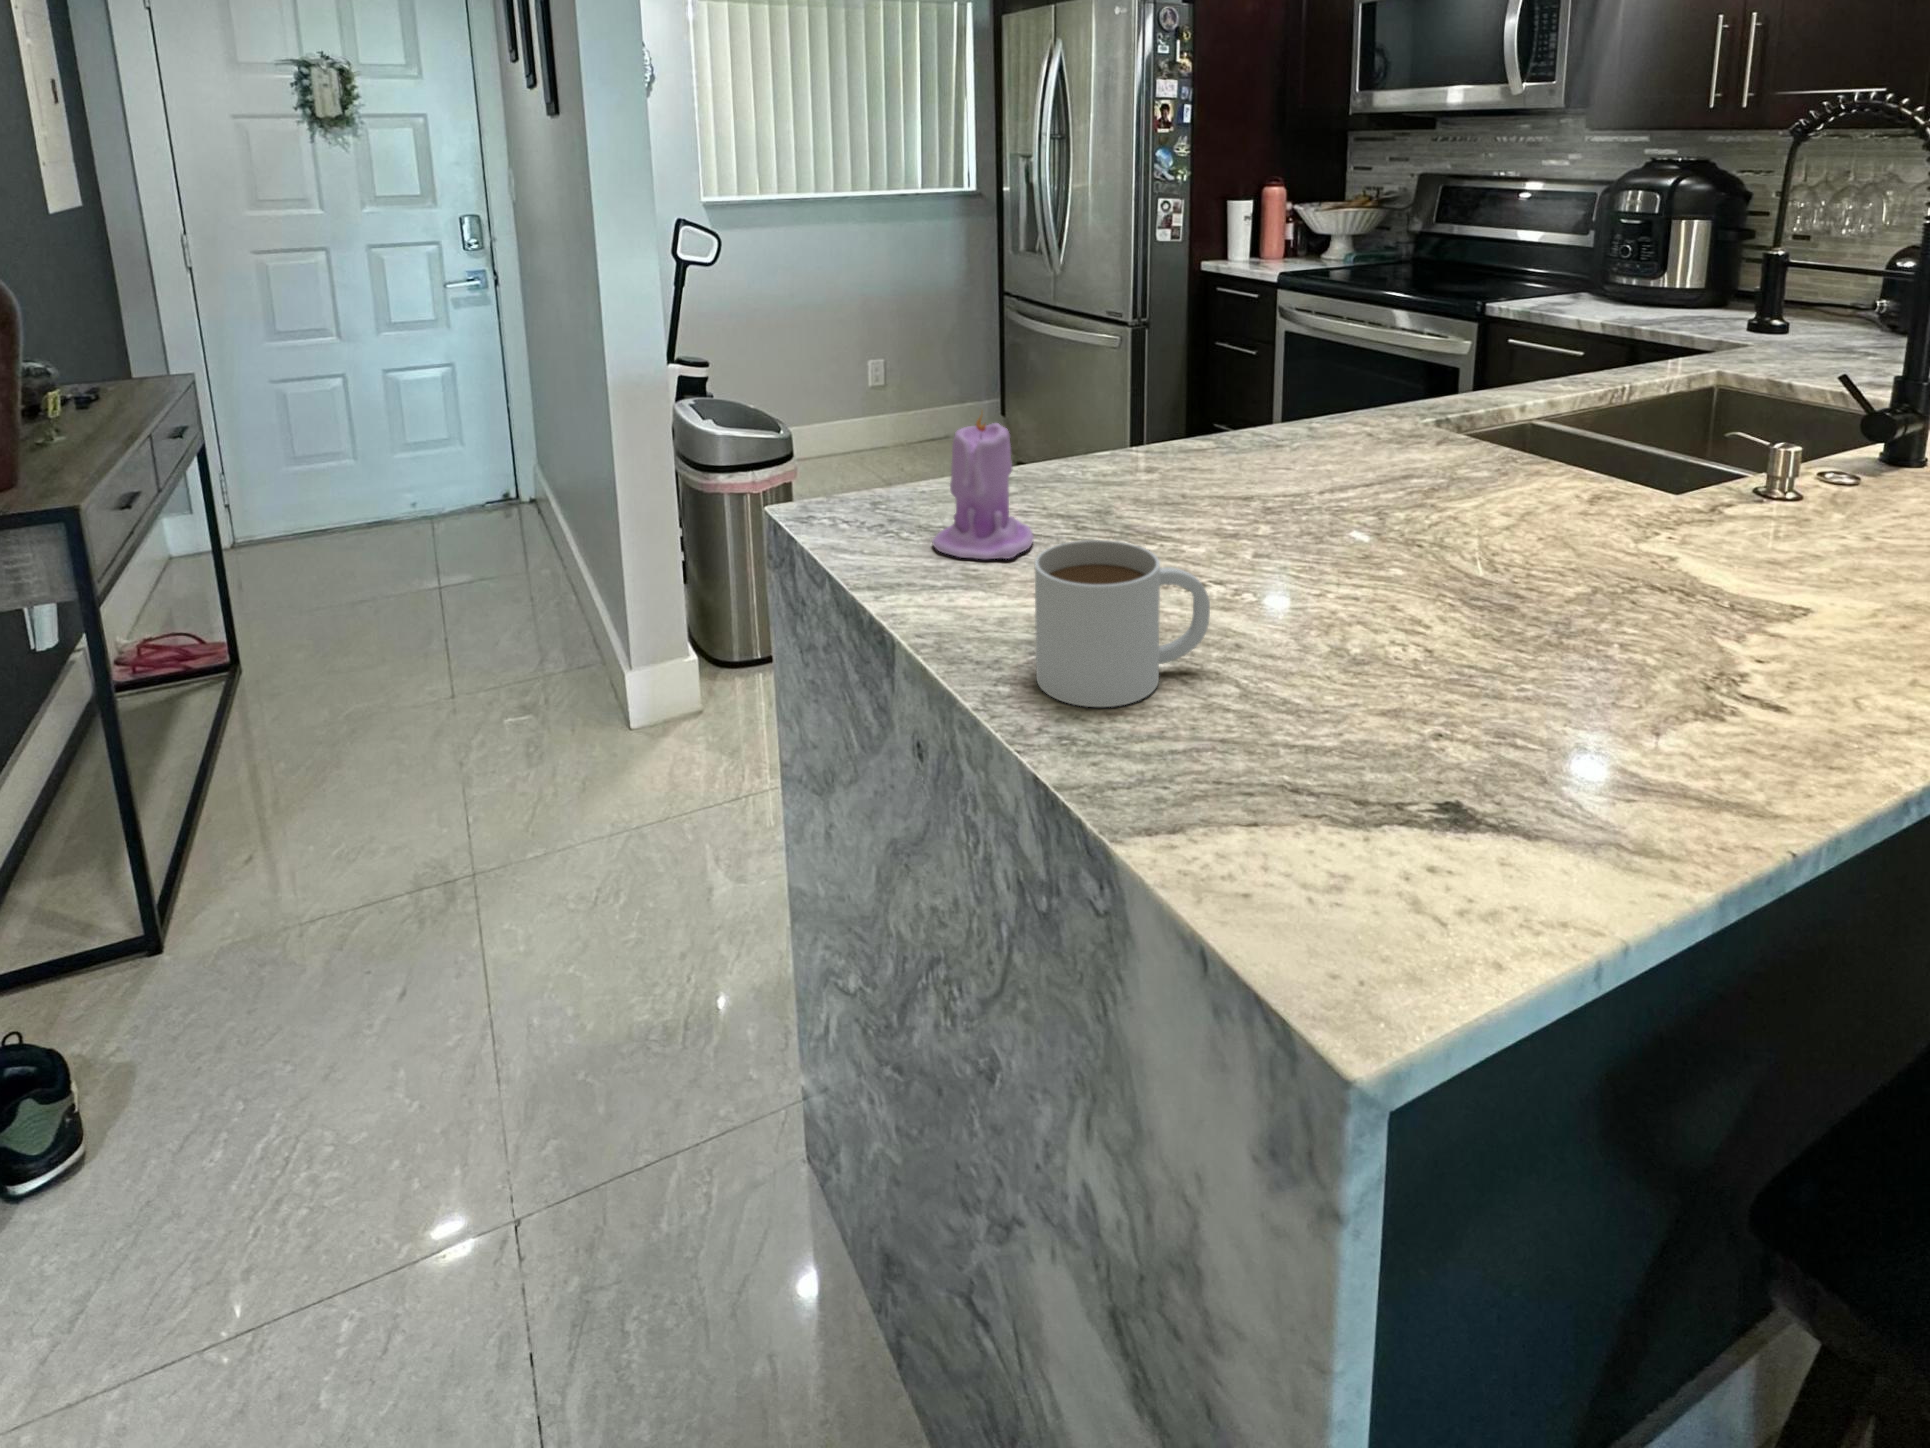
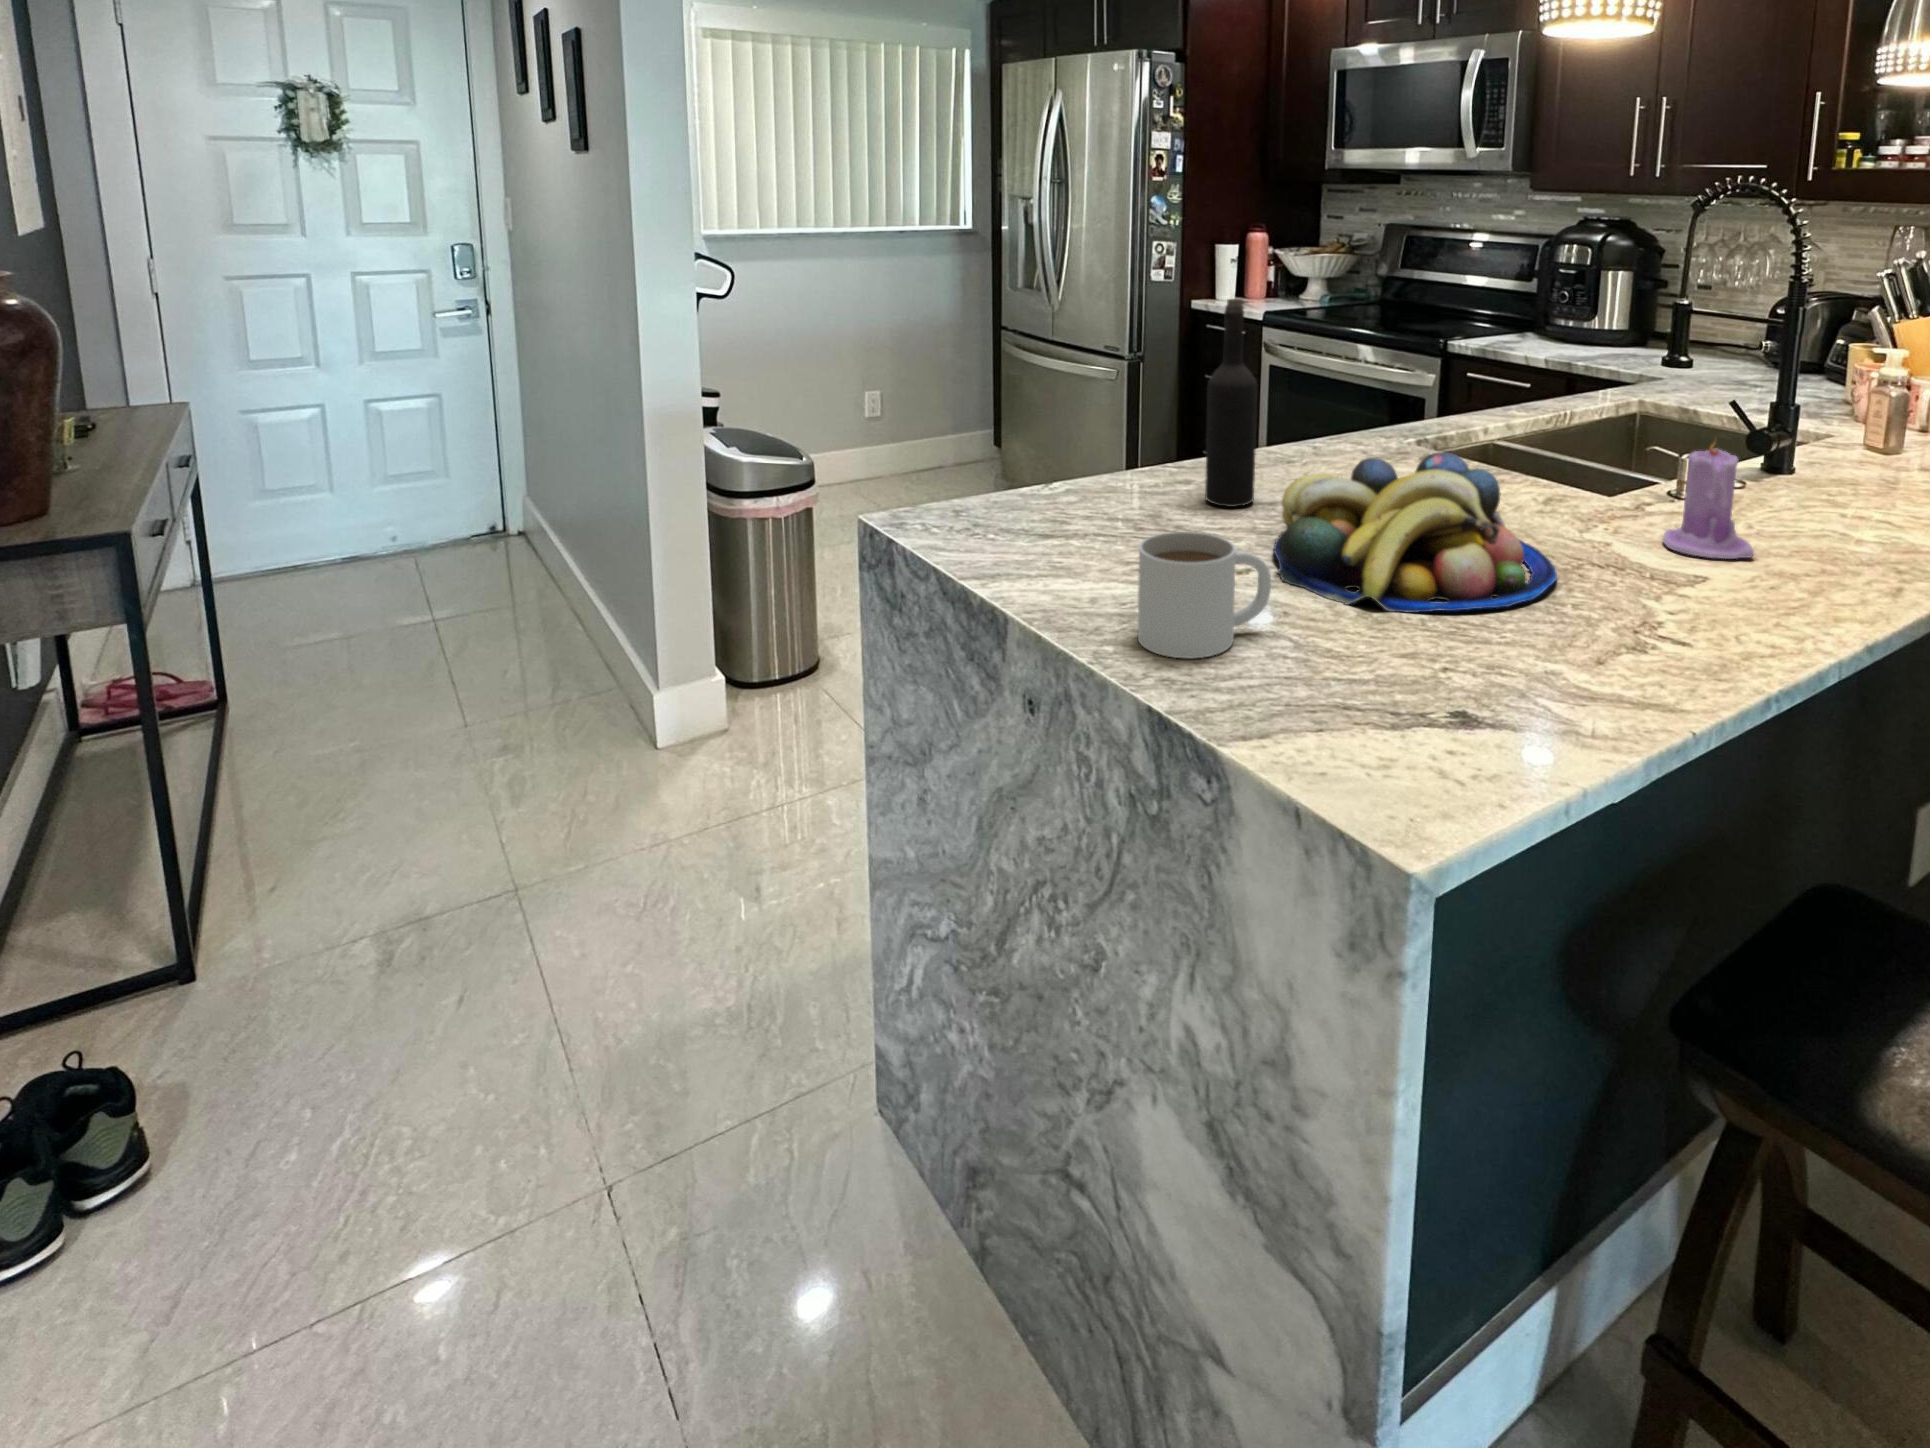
wine bottle: none [1165,249,1226,498] -> present [1205,299,1257,507]
candle: present [932,410,1034,559] -> present [1663,442,1754,559]
fruit bowl: none [1233,436,1604,648] -> present [1274,452,1557,612]

